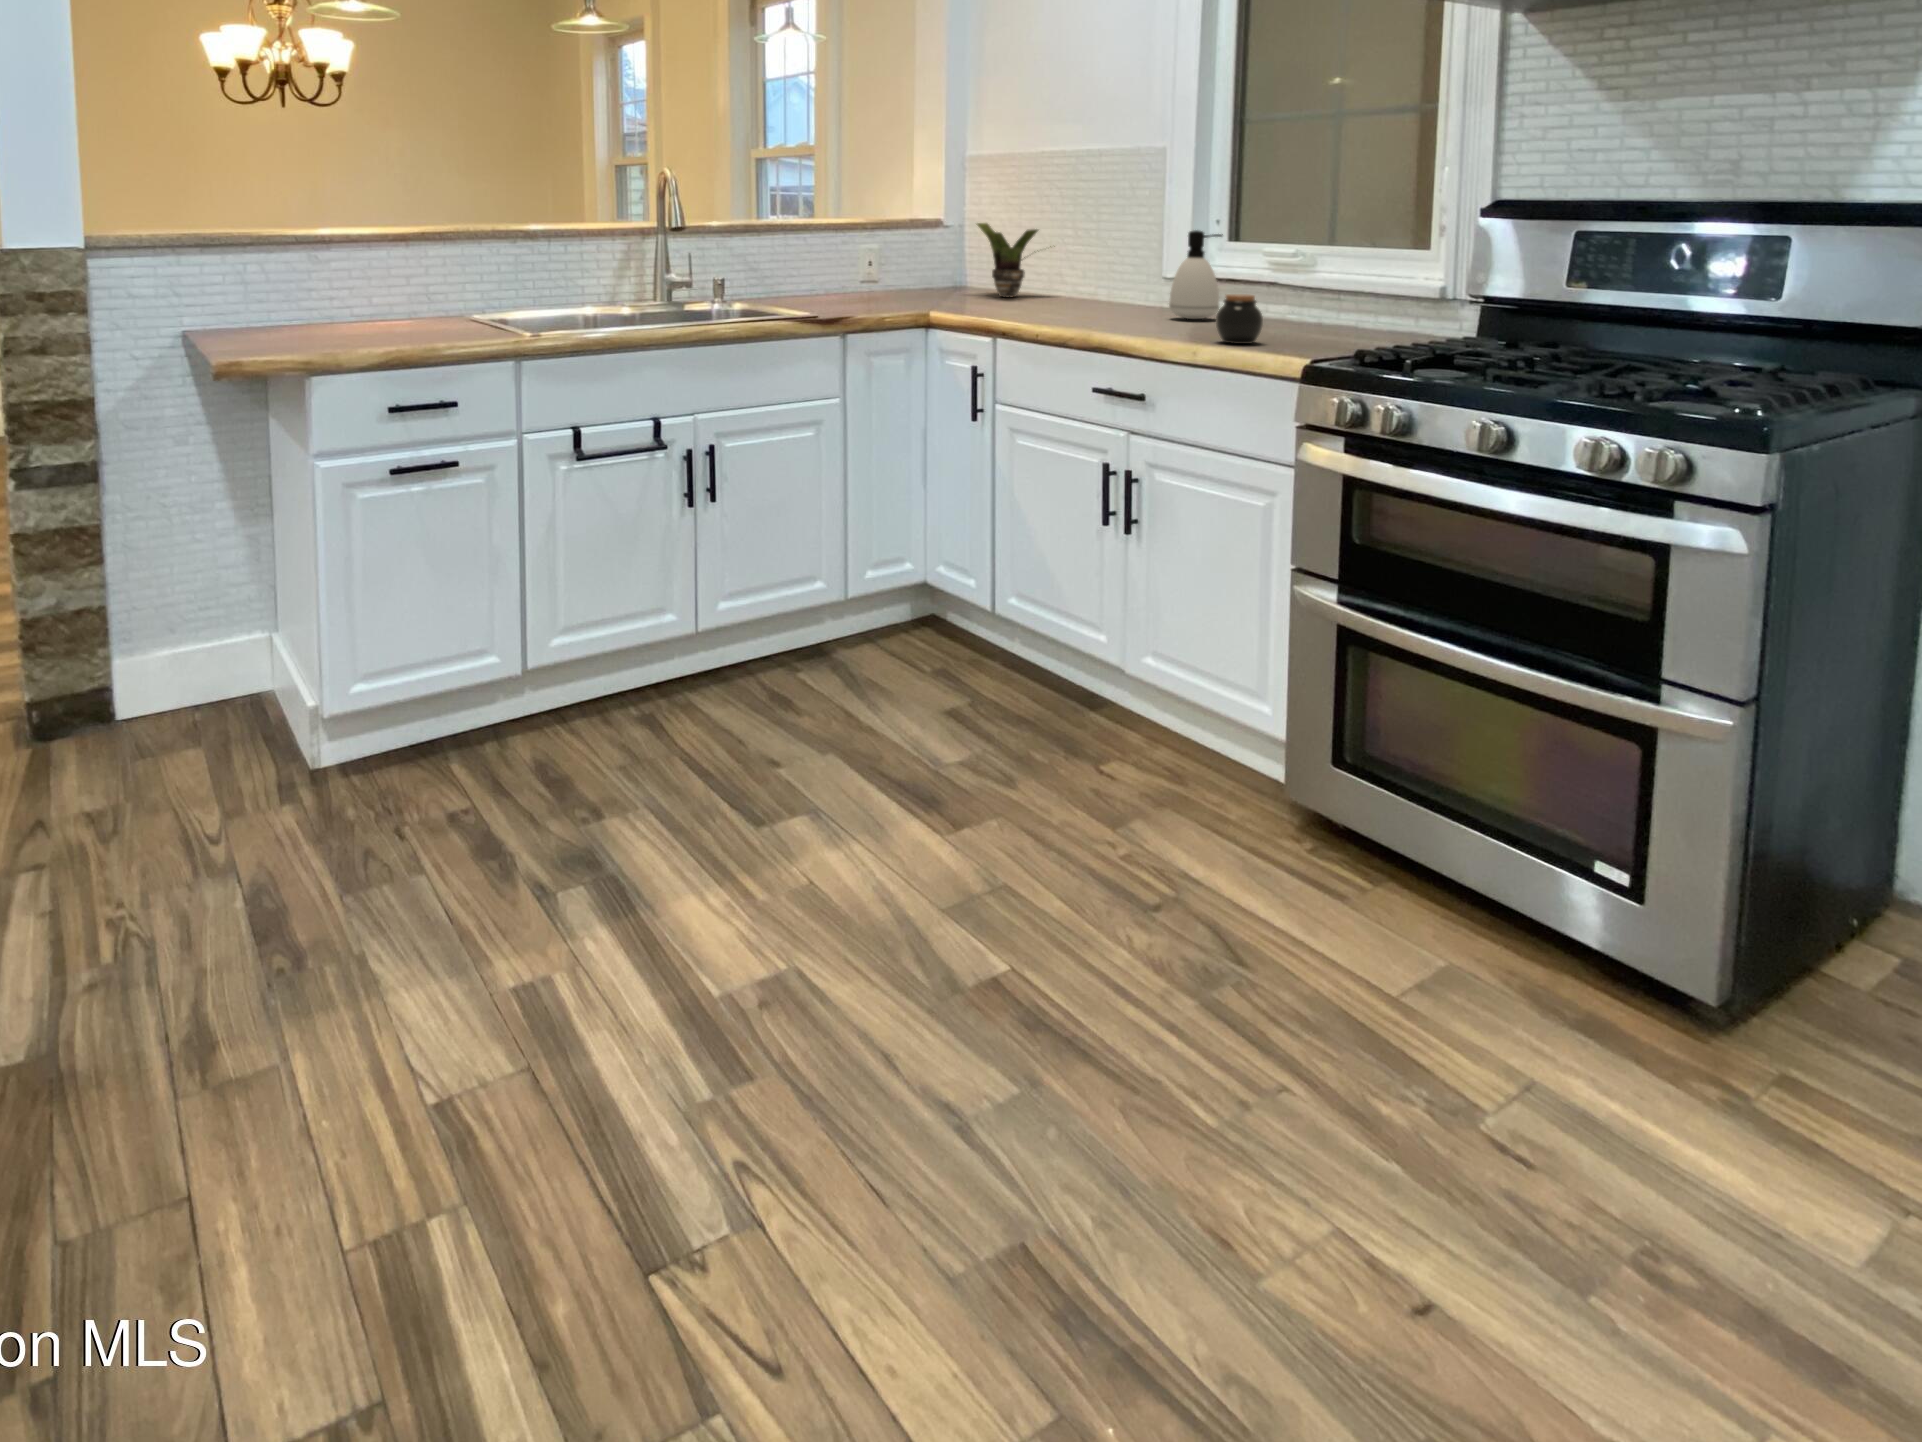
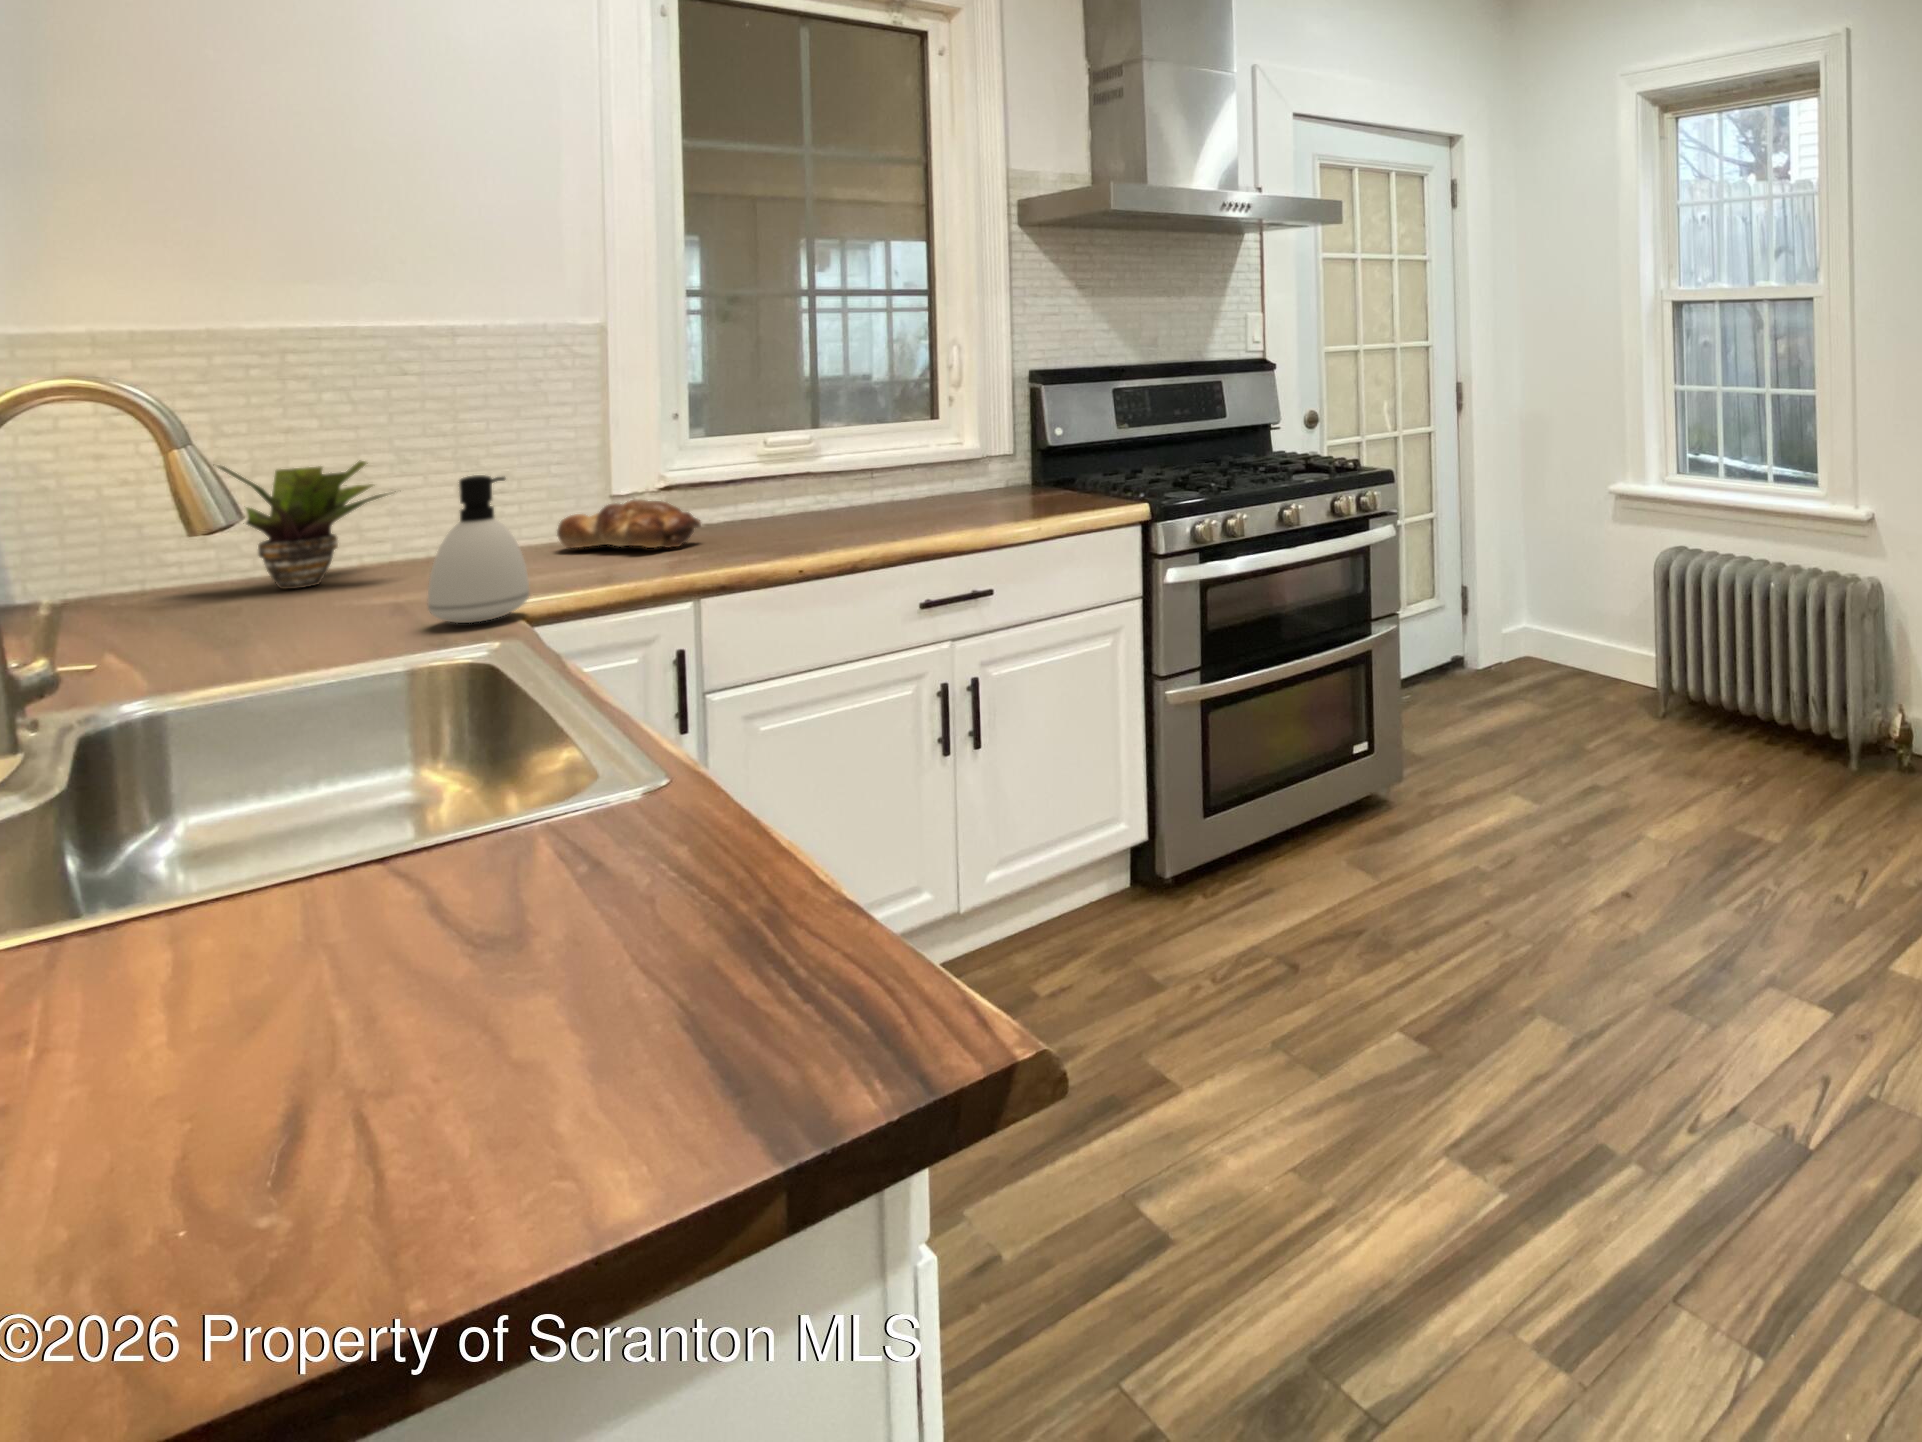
soap dispenser: present [1169,230,1223,319] -> present [428,475,529,623]
bread loaf: none [1072,276,1146,313] -> present [557,499,701,548]
jar: present [1216,294,1263,344] -> none [1002,469,1047,518]

